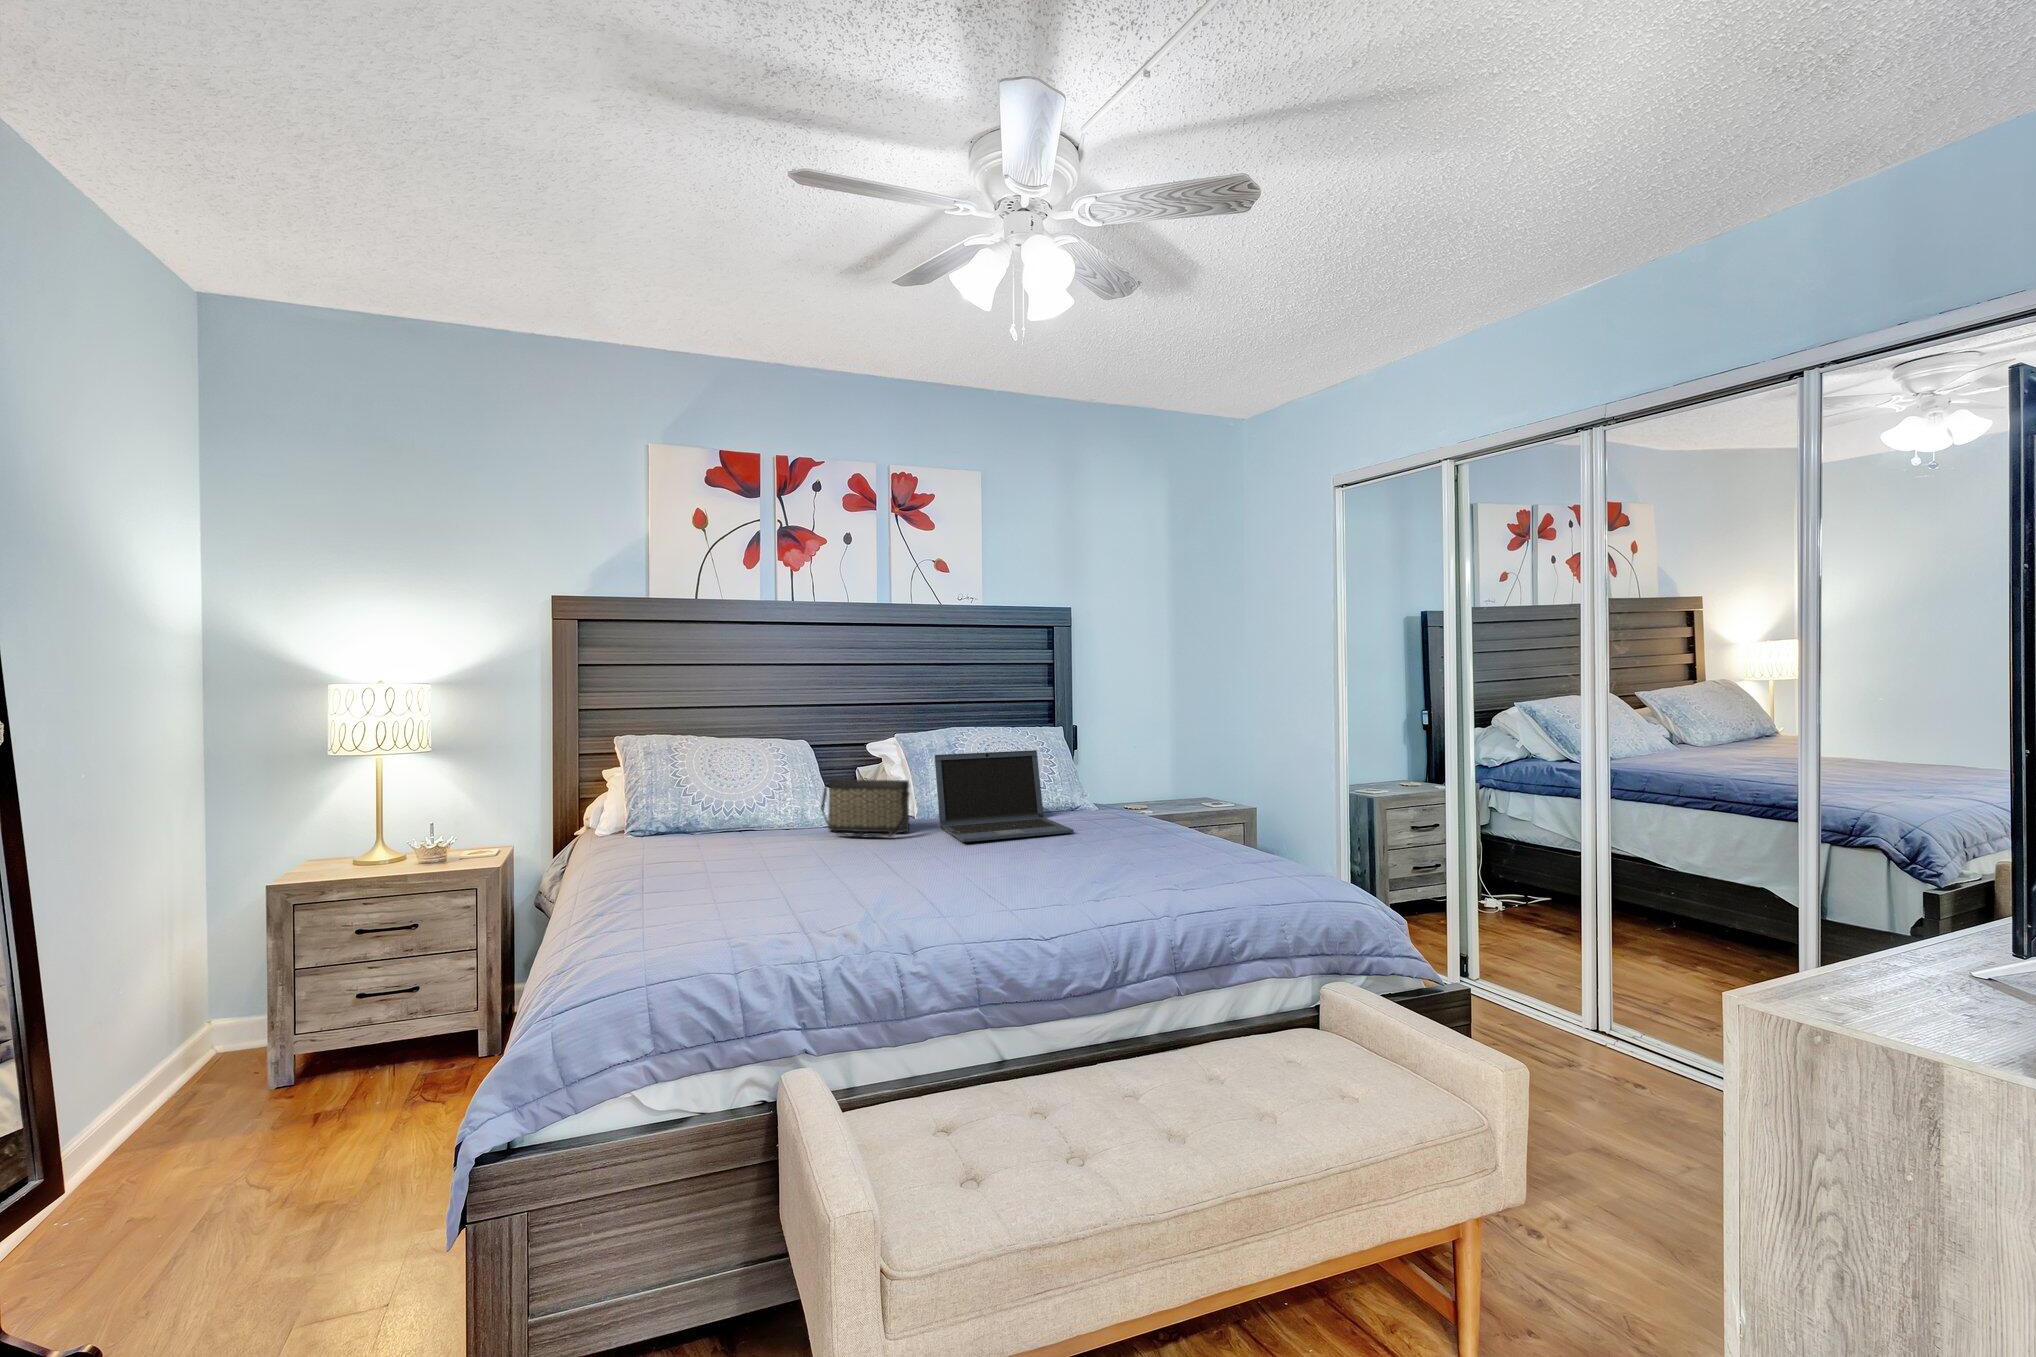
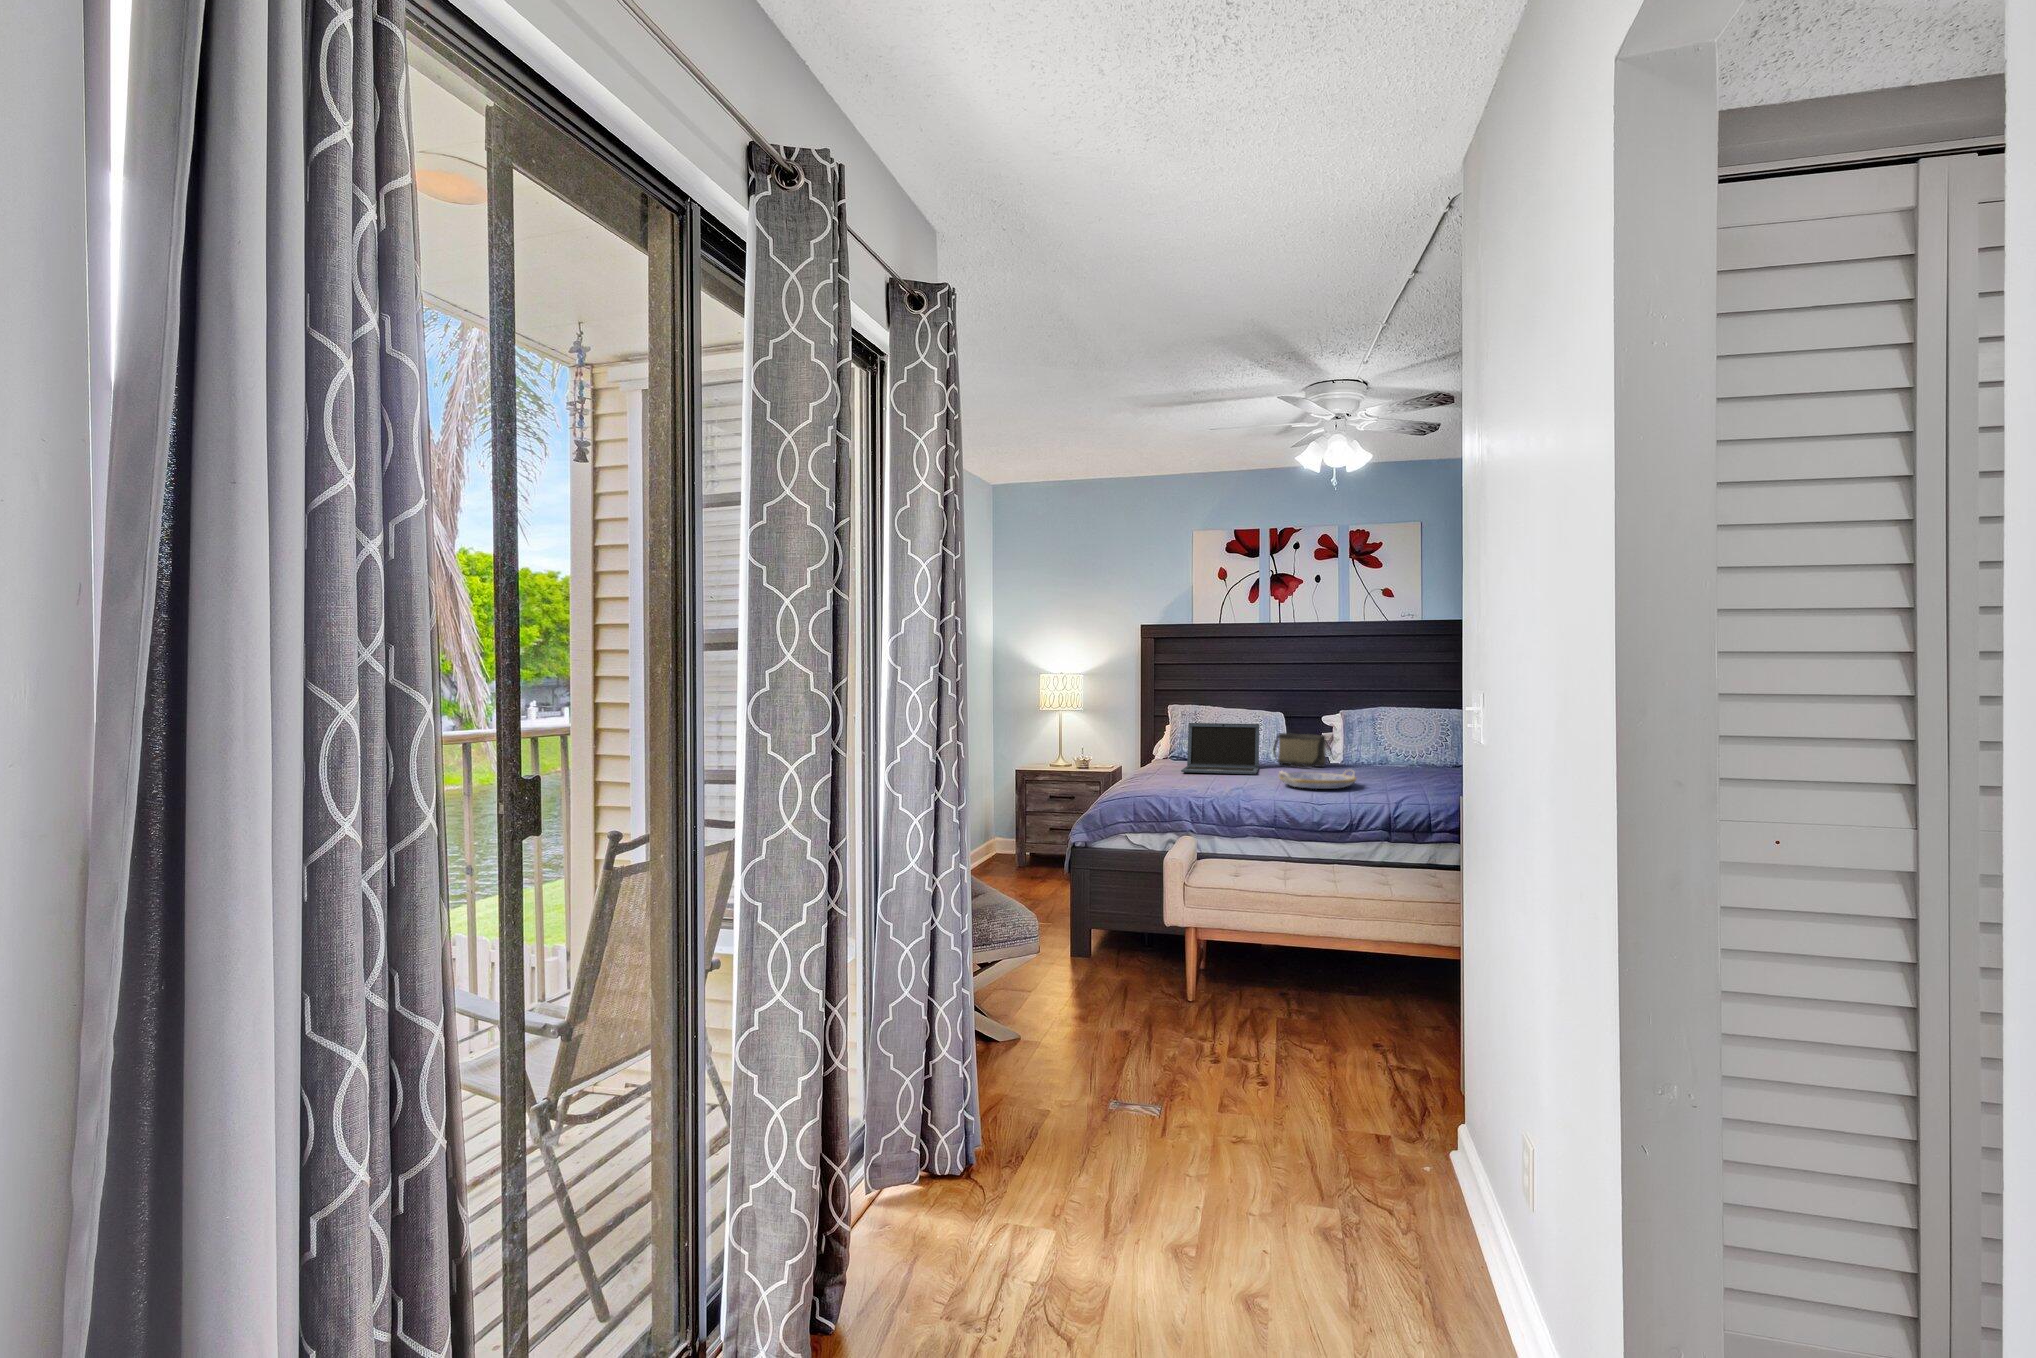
laptop: present [935,750,1074,842] -> present [1181,723,1259,774]
serving tray: none [888,850,1027,905] -> present [1278,770,1356,789]

